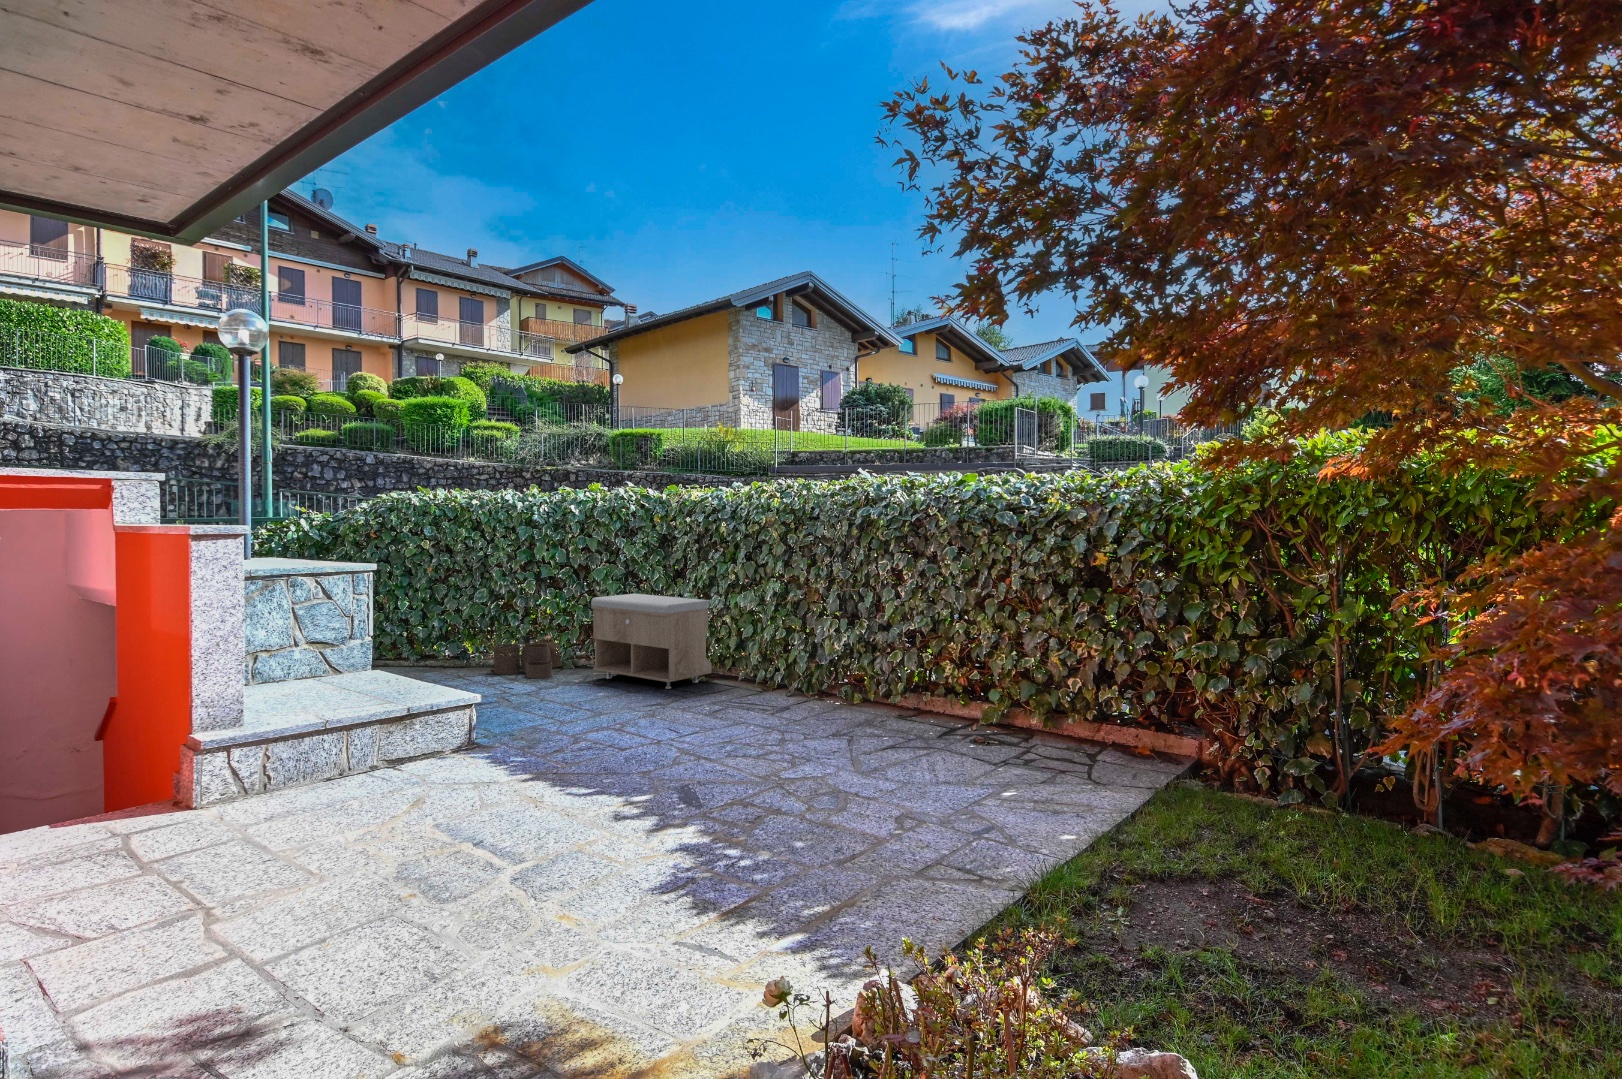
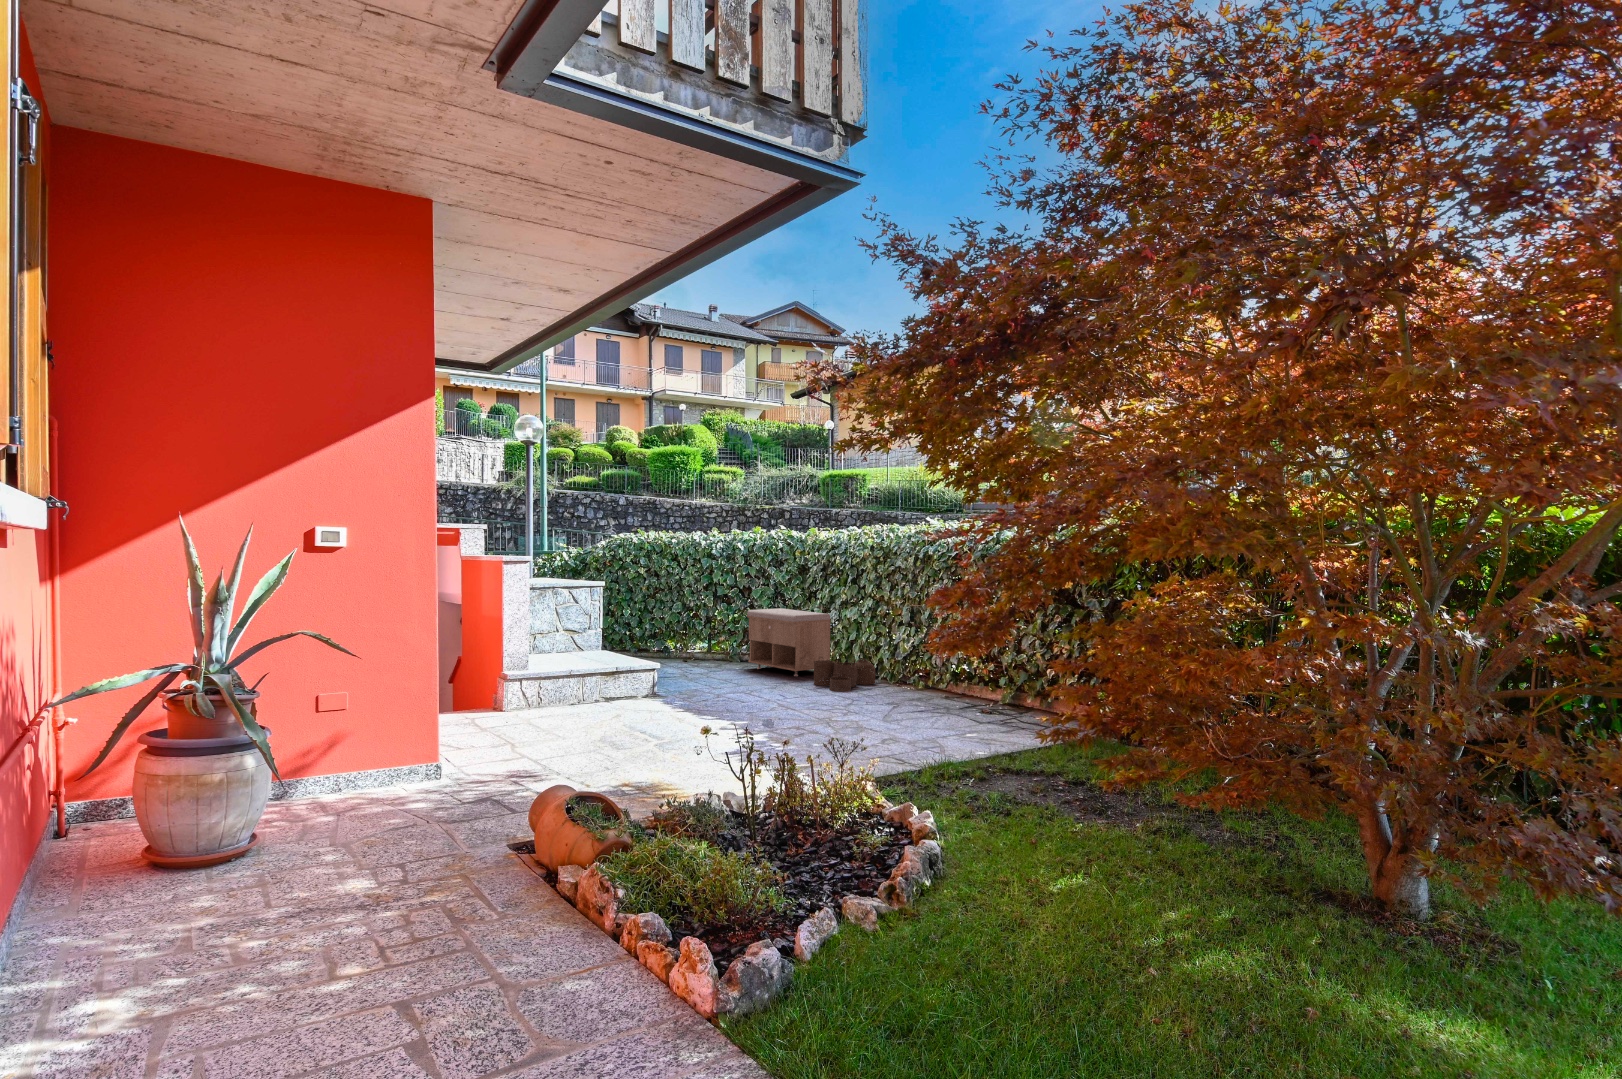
woven basket: present [494,638,562,678] -> present [814,657,875,691]

